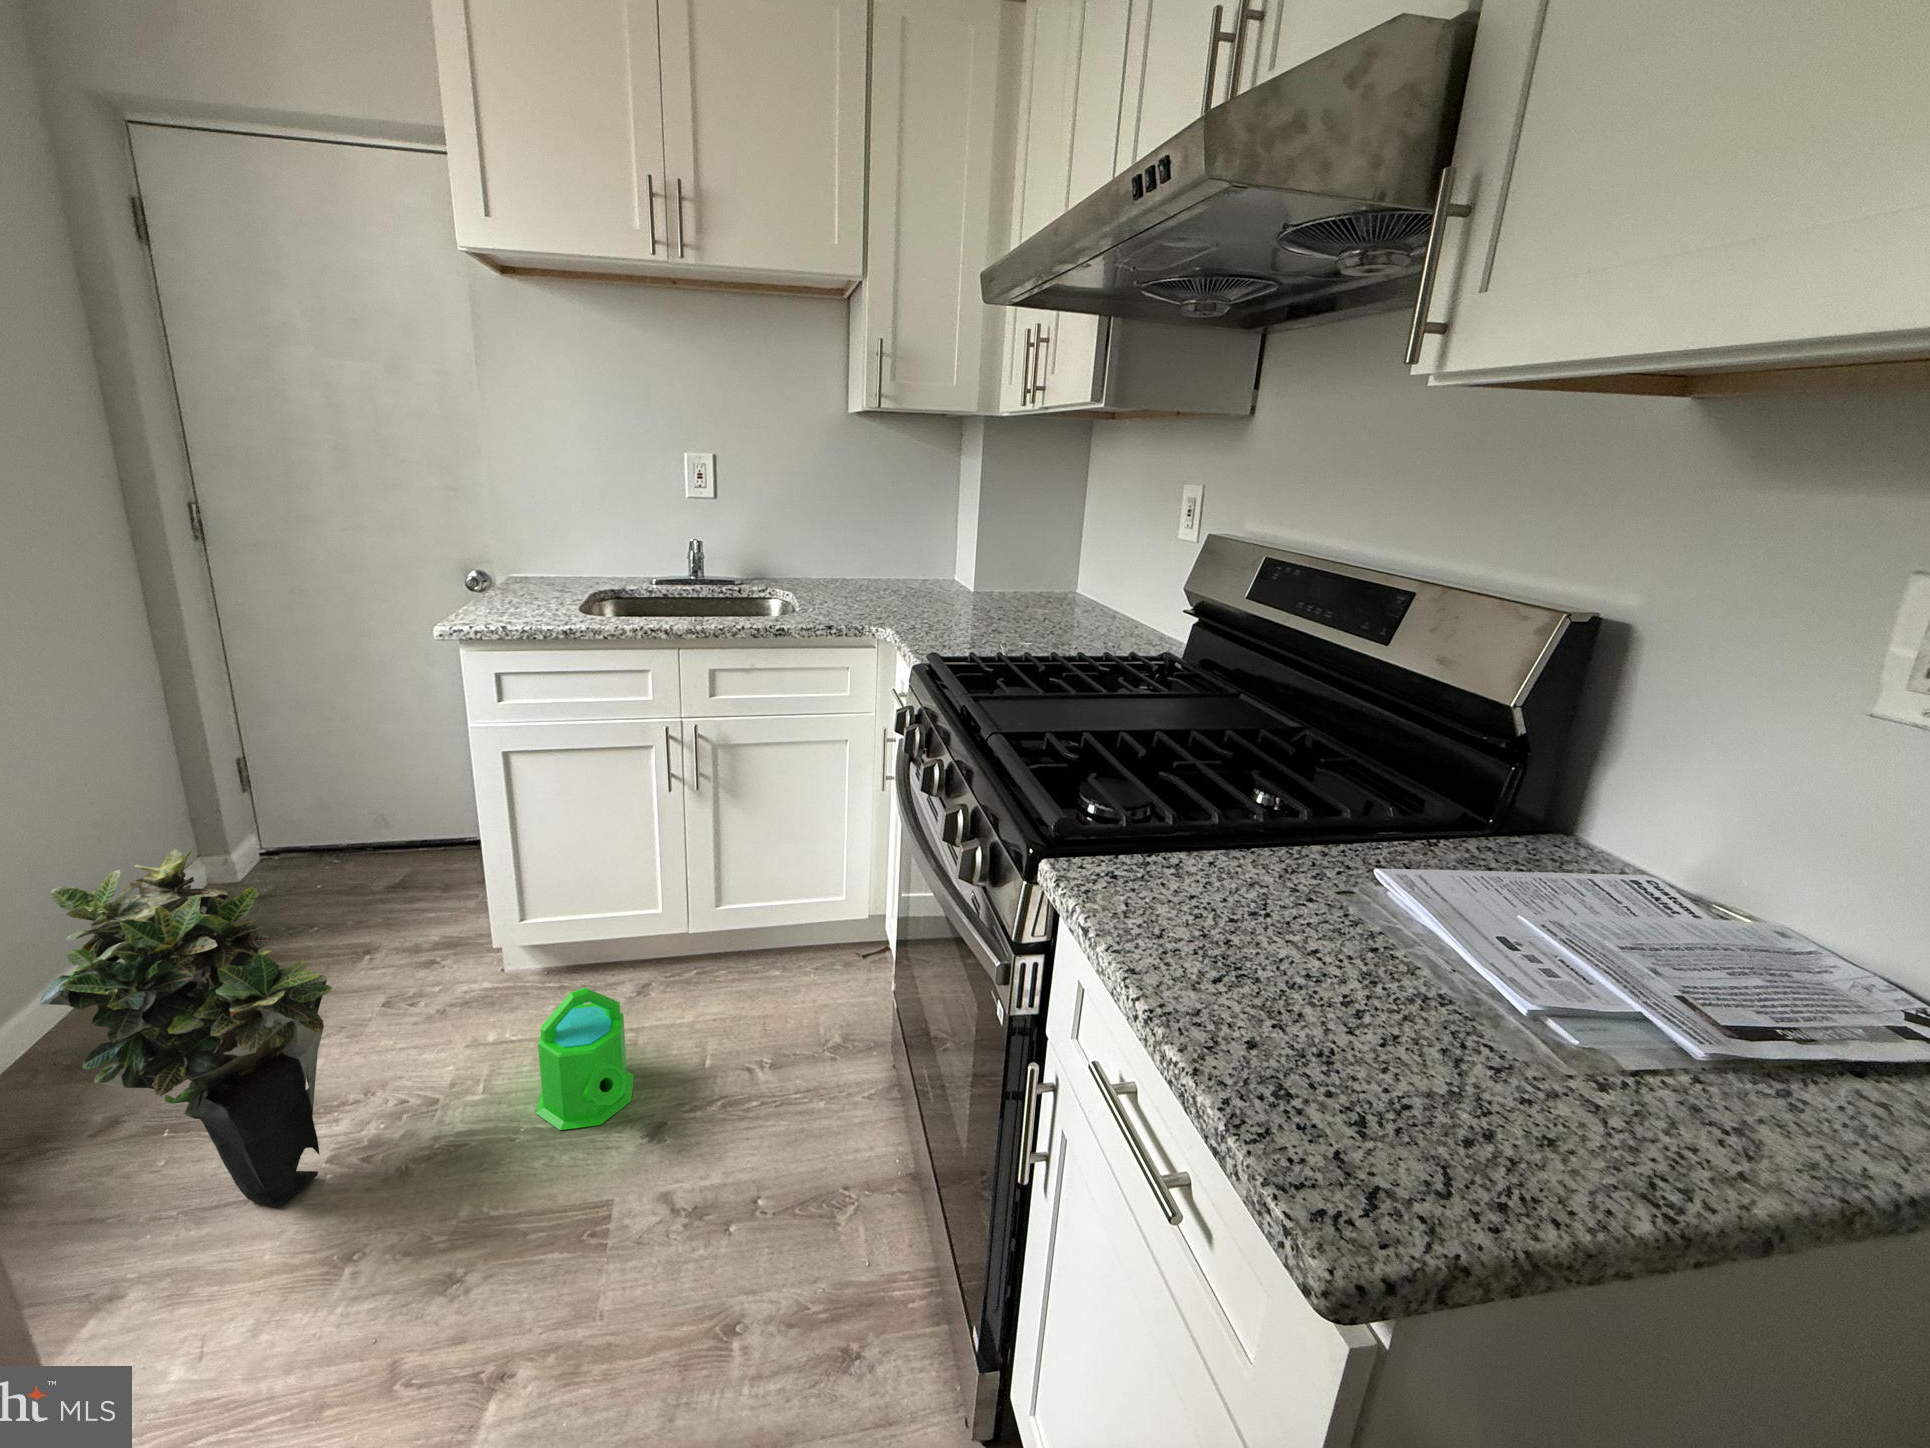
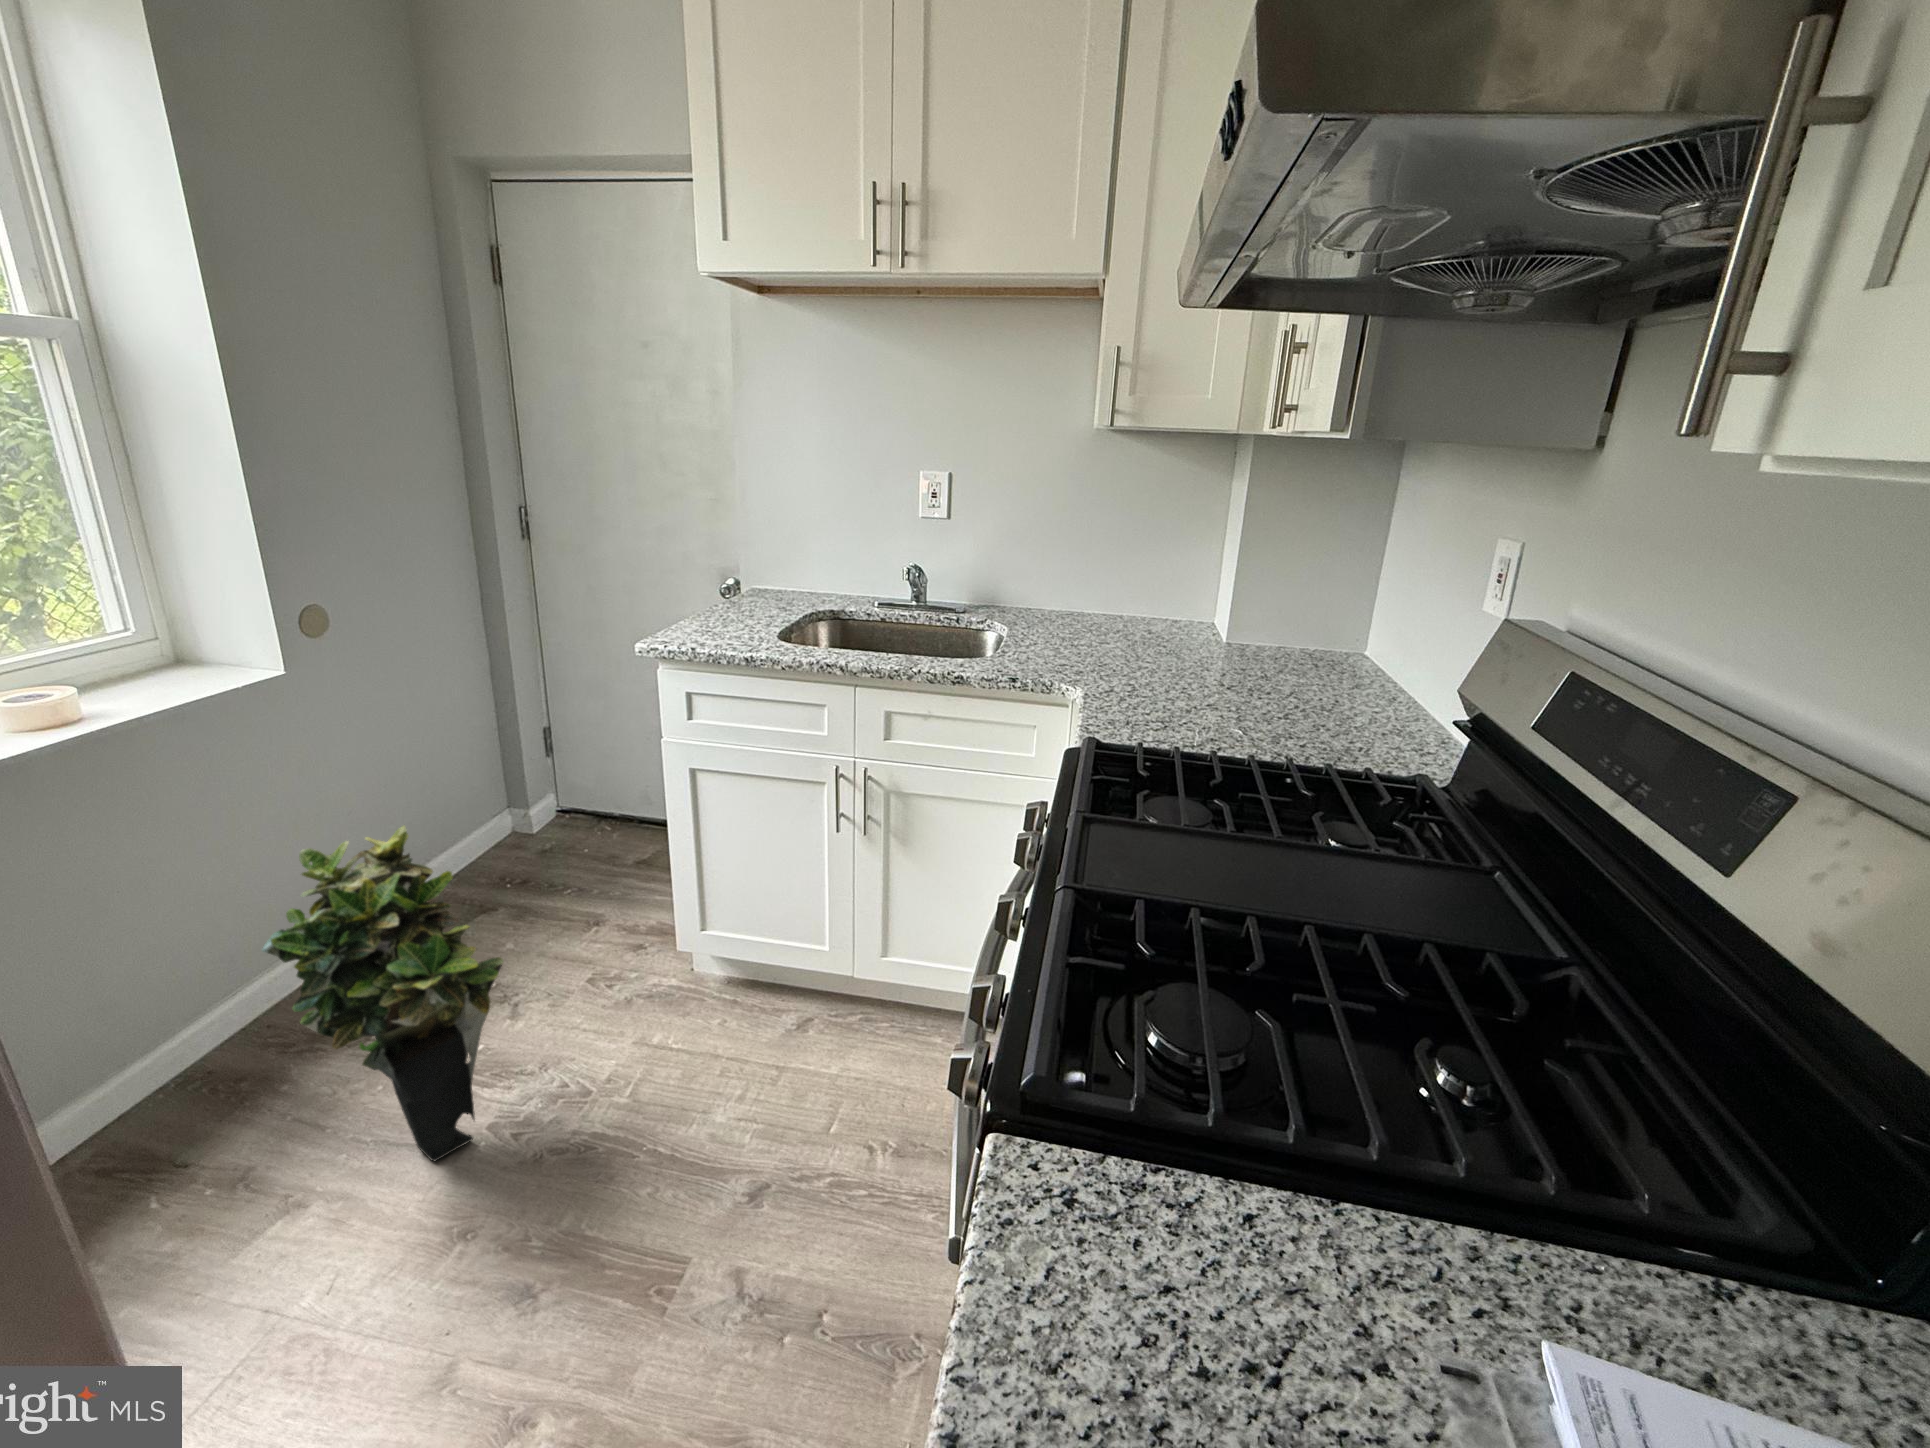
watering can: present [536,988,634,1130] -> none [661,1023,761,1165]

